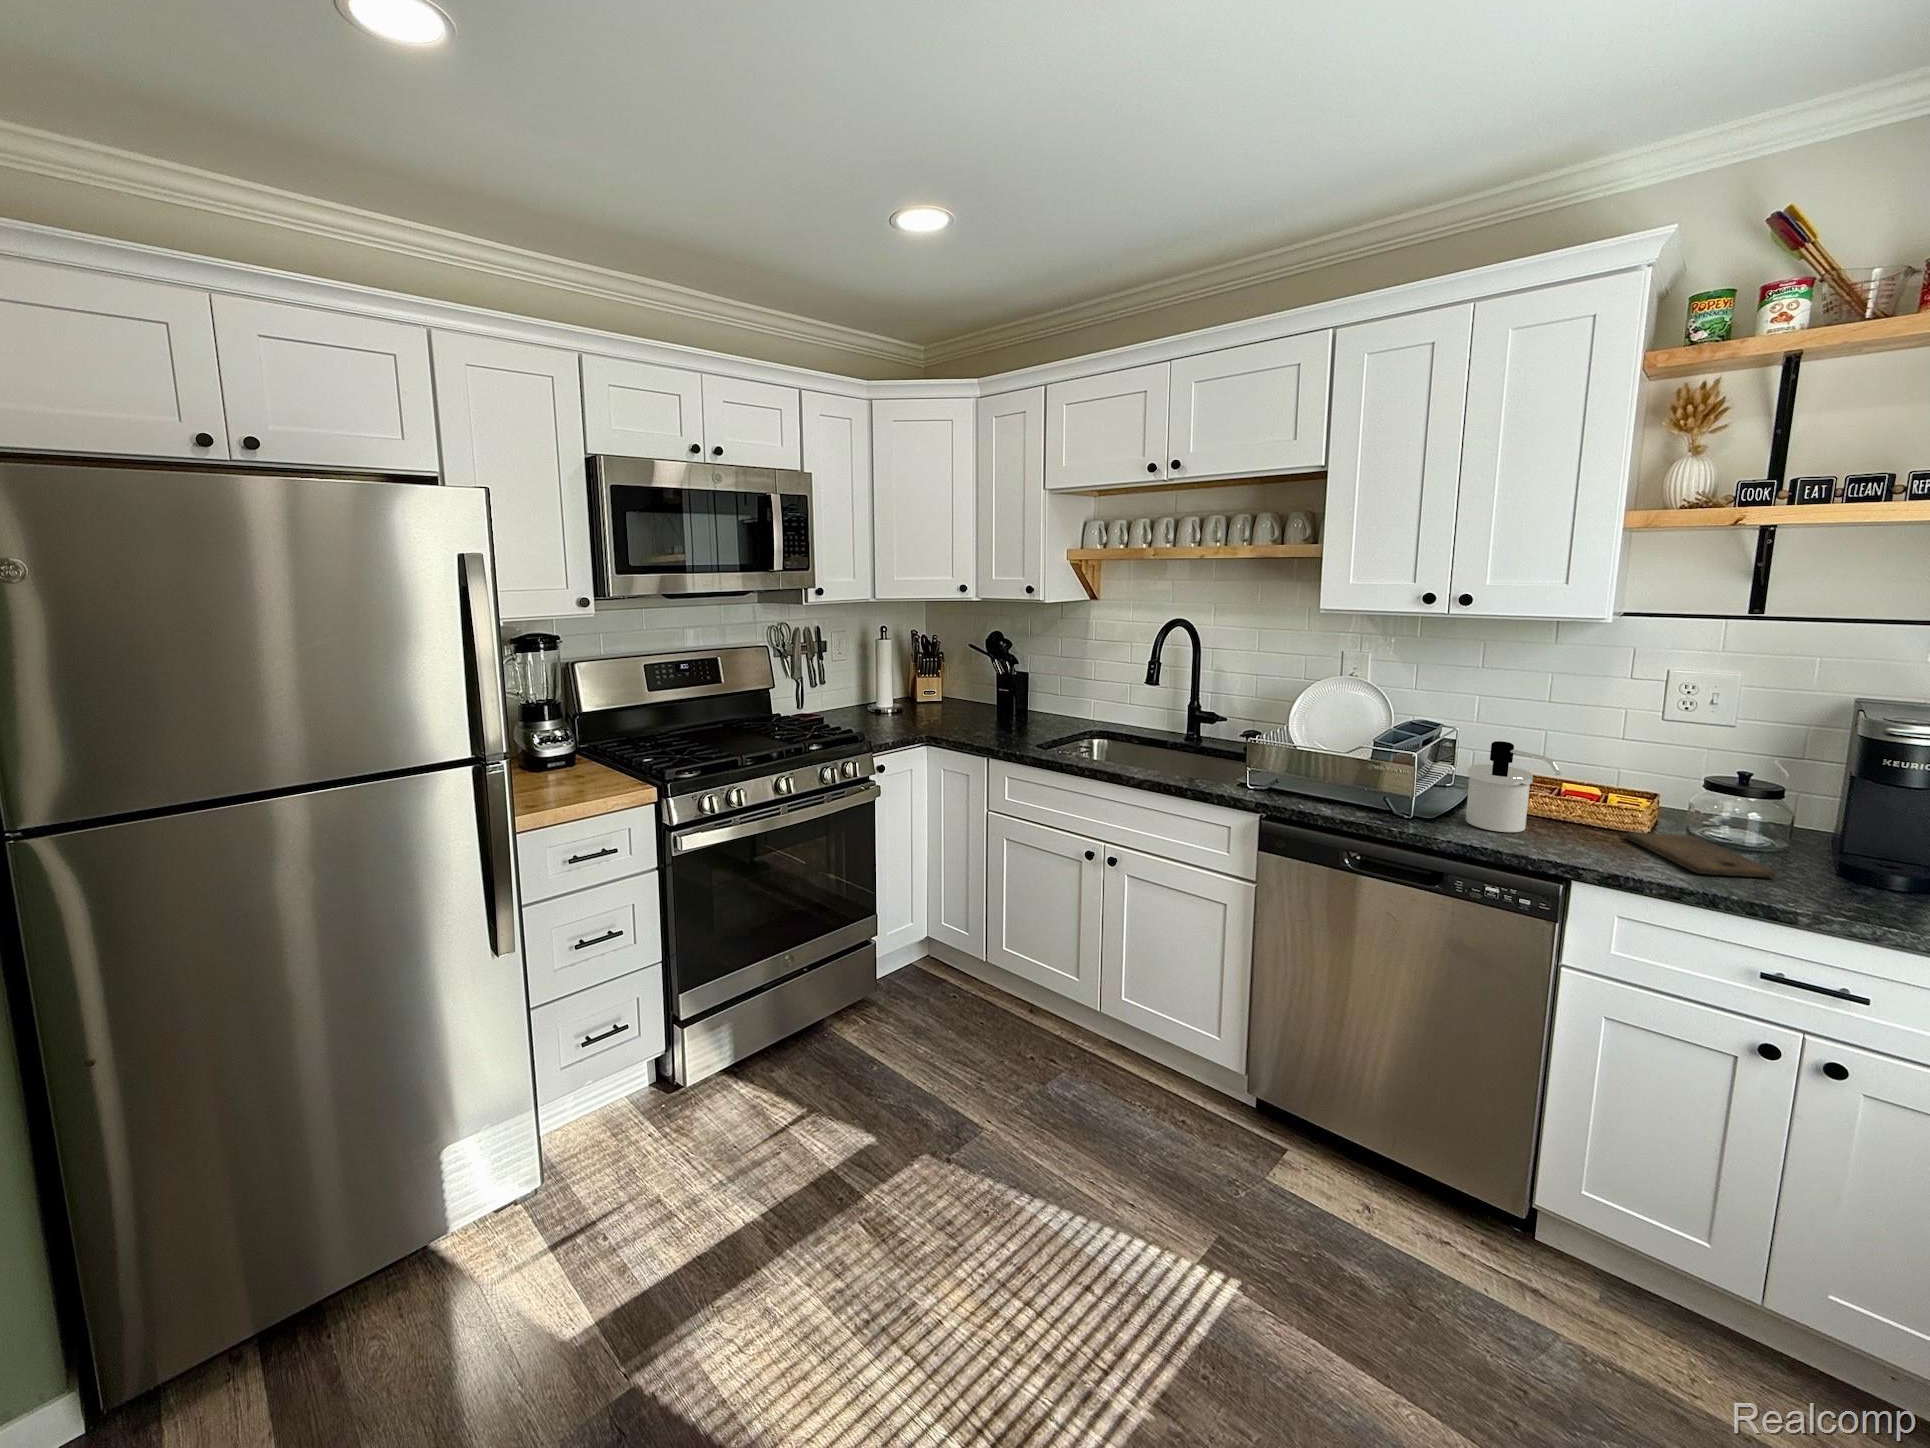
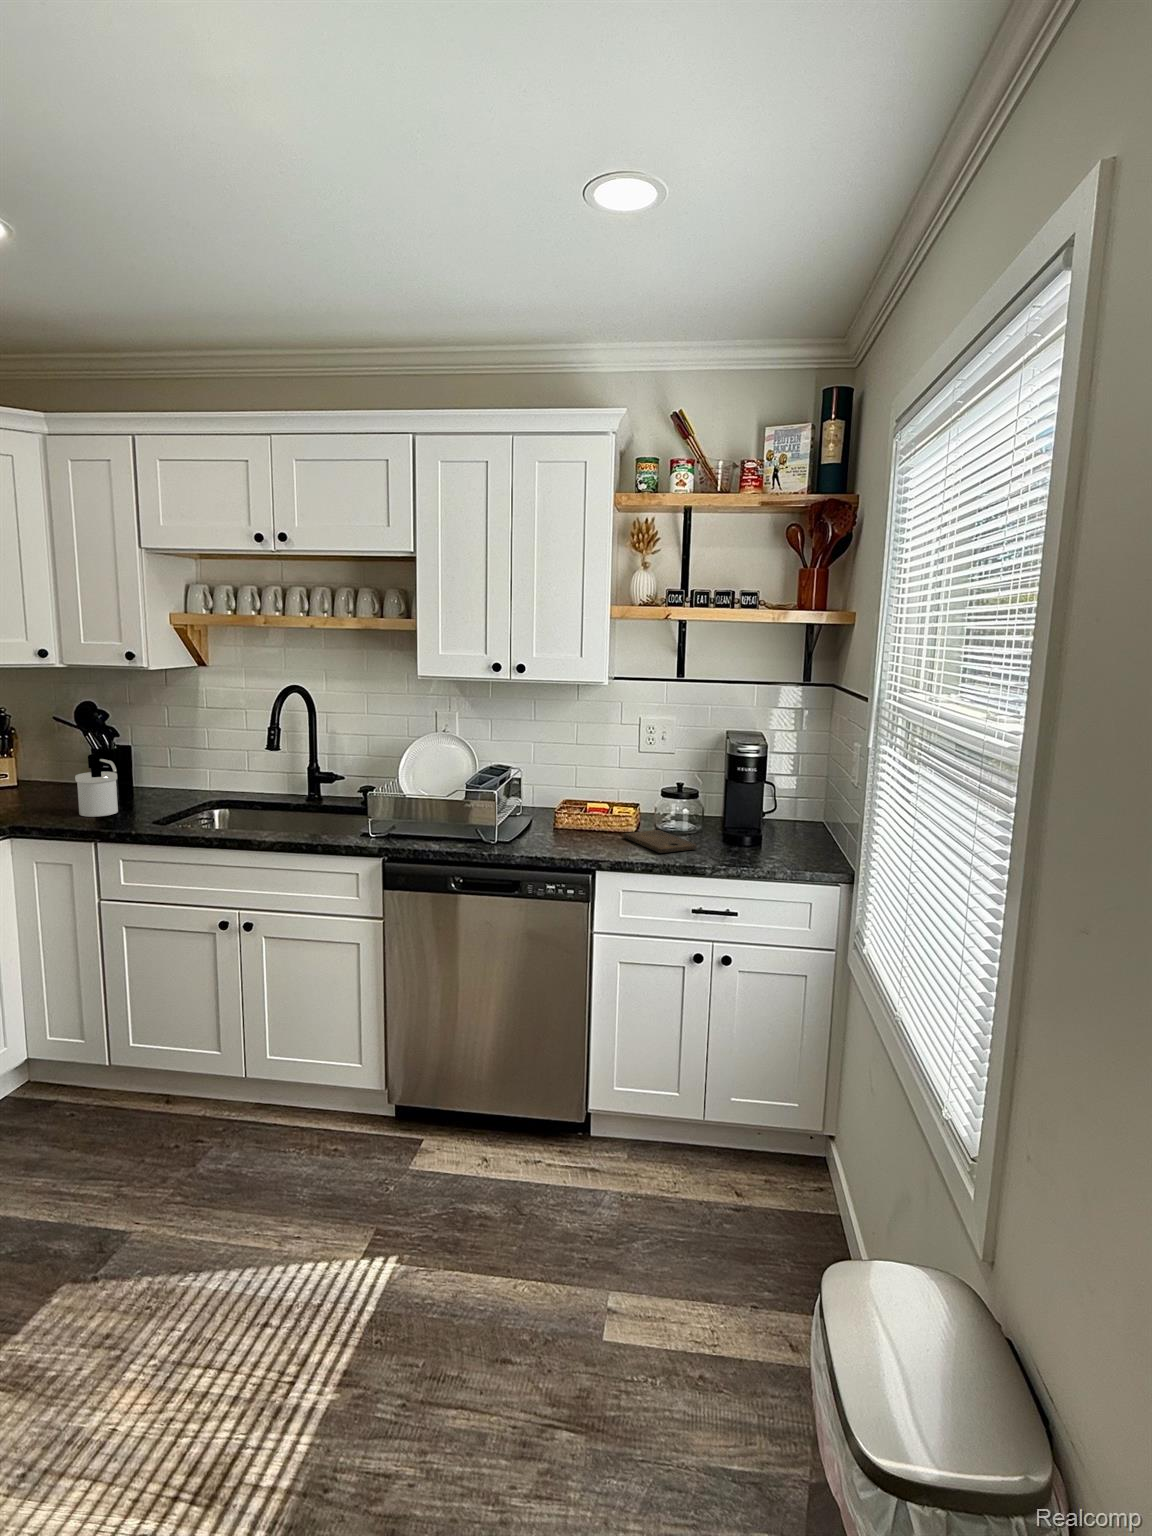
soap dispenser: present [1466,741,1561,832] -> present [75,754,118,817]

